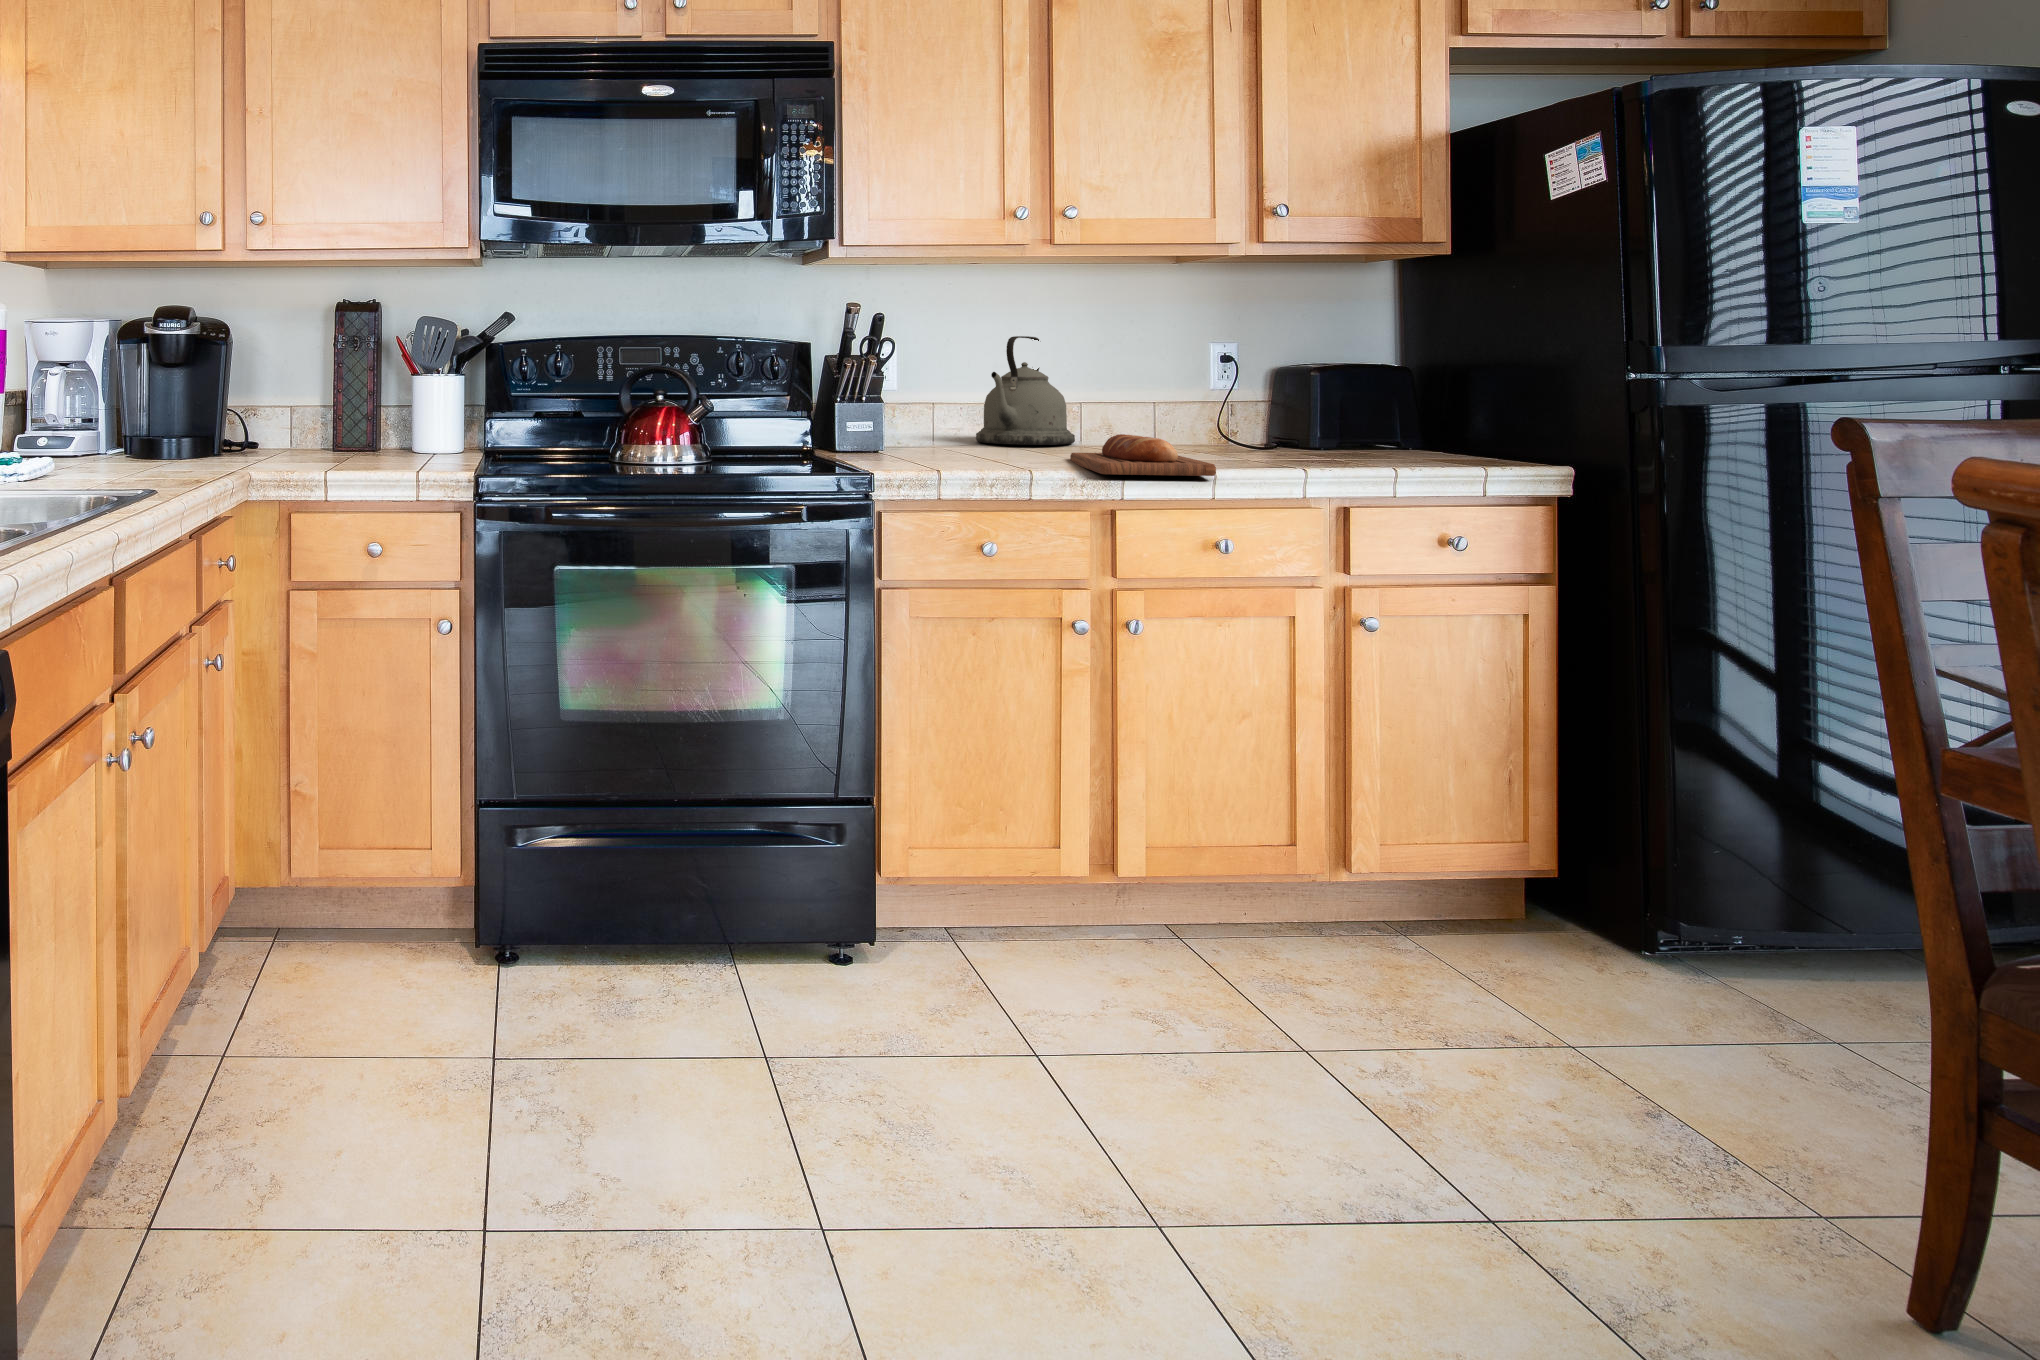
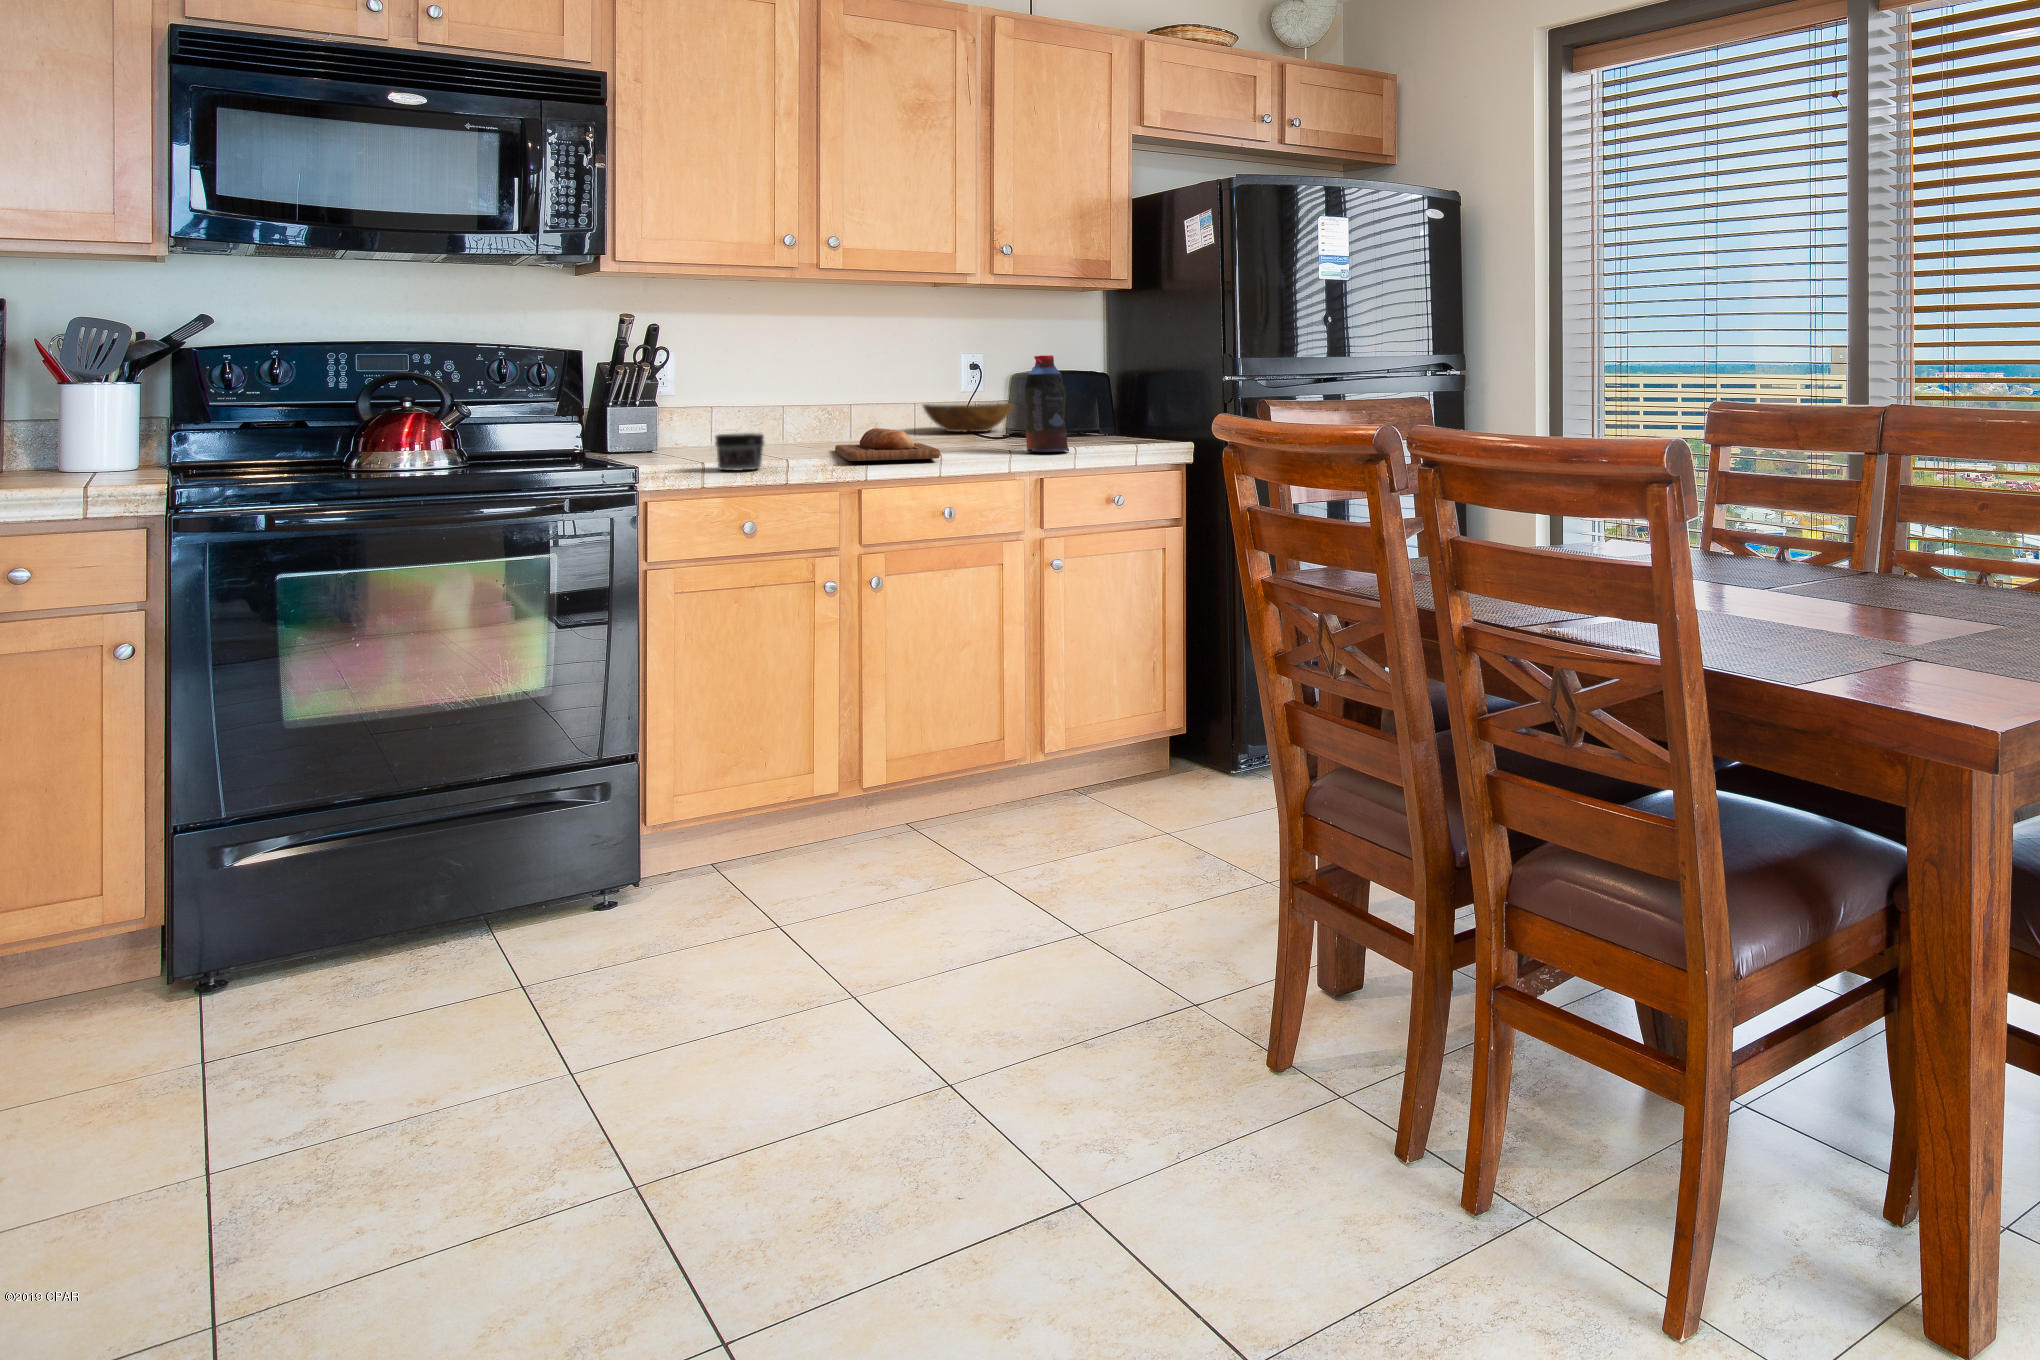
kettle: present [976,336,1075,445] -> none [759,345,849,440]
bottle: none [1319,343,1388,473] -> present [1024,355,1069,452]
bowl: none [1155,405,1275,441] -> present [923,403,1013,432]
jar: none [950,436,1005,480] -> present [715,433,764,471]

